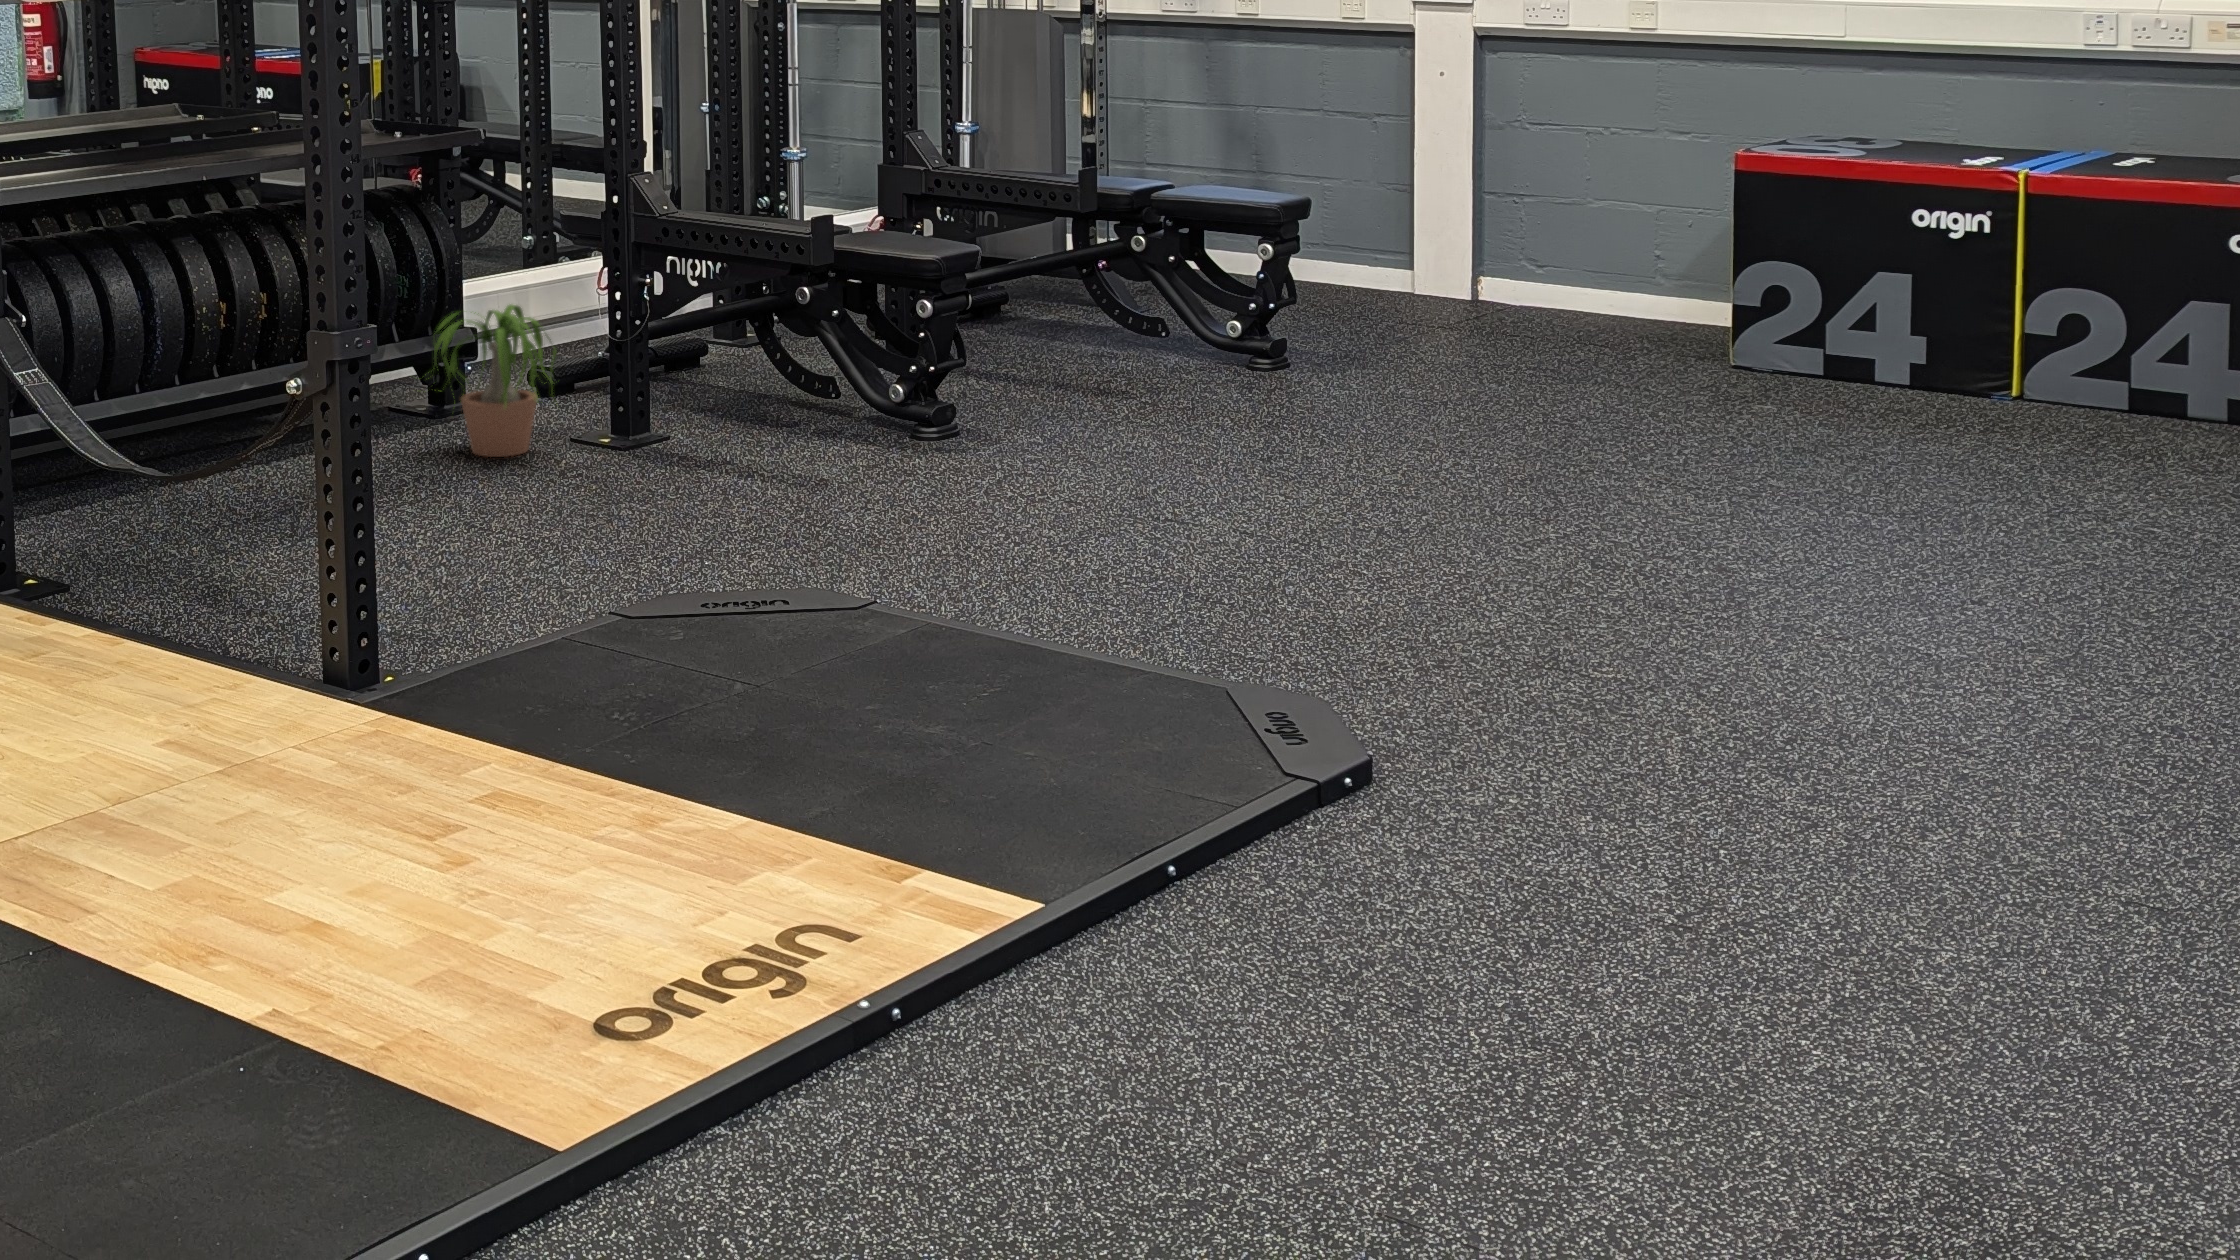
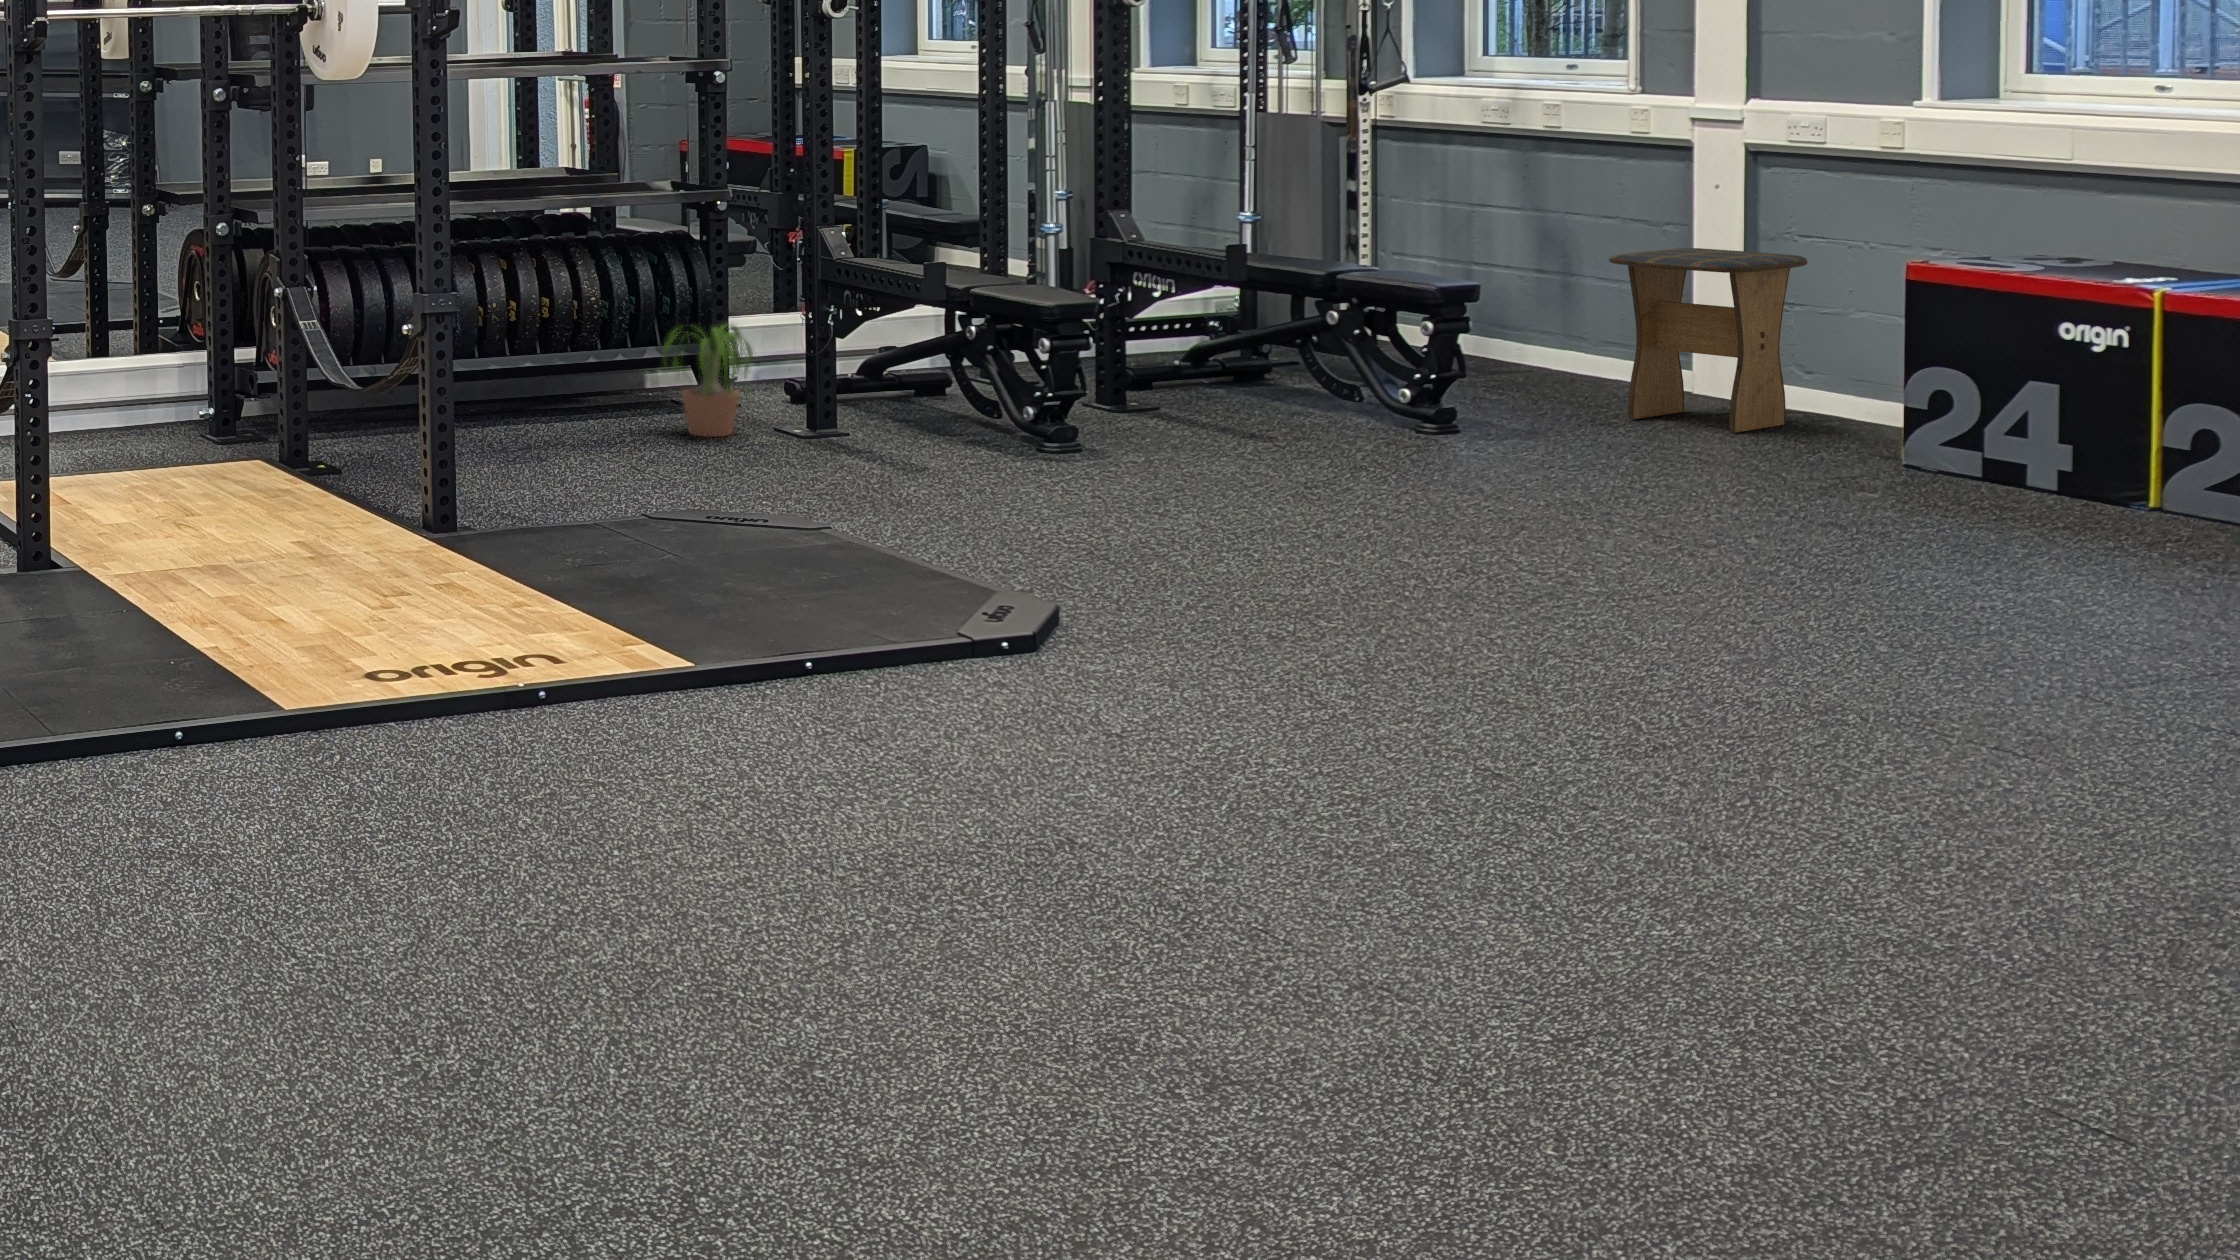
stool: none [1385,139,1554,334] -> present [1609,248,1807,433]

